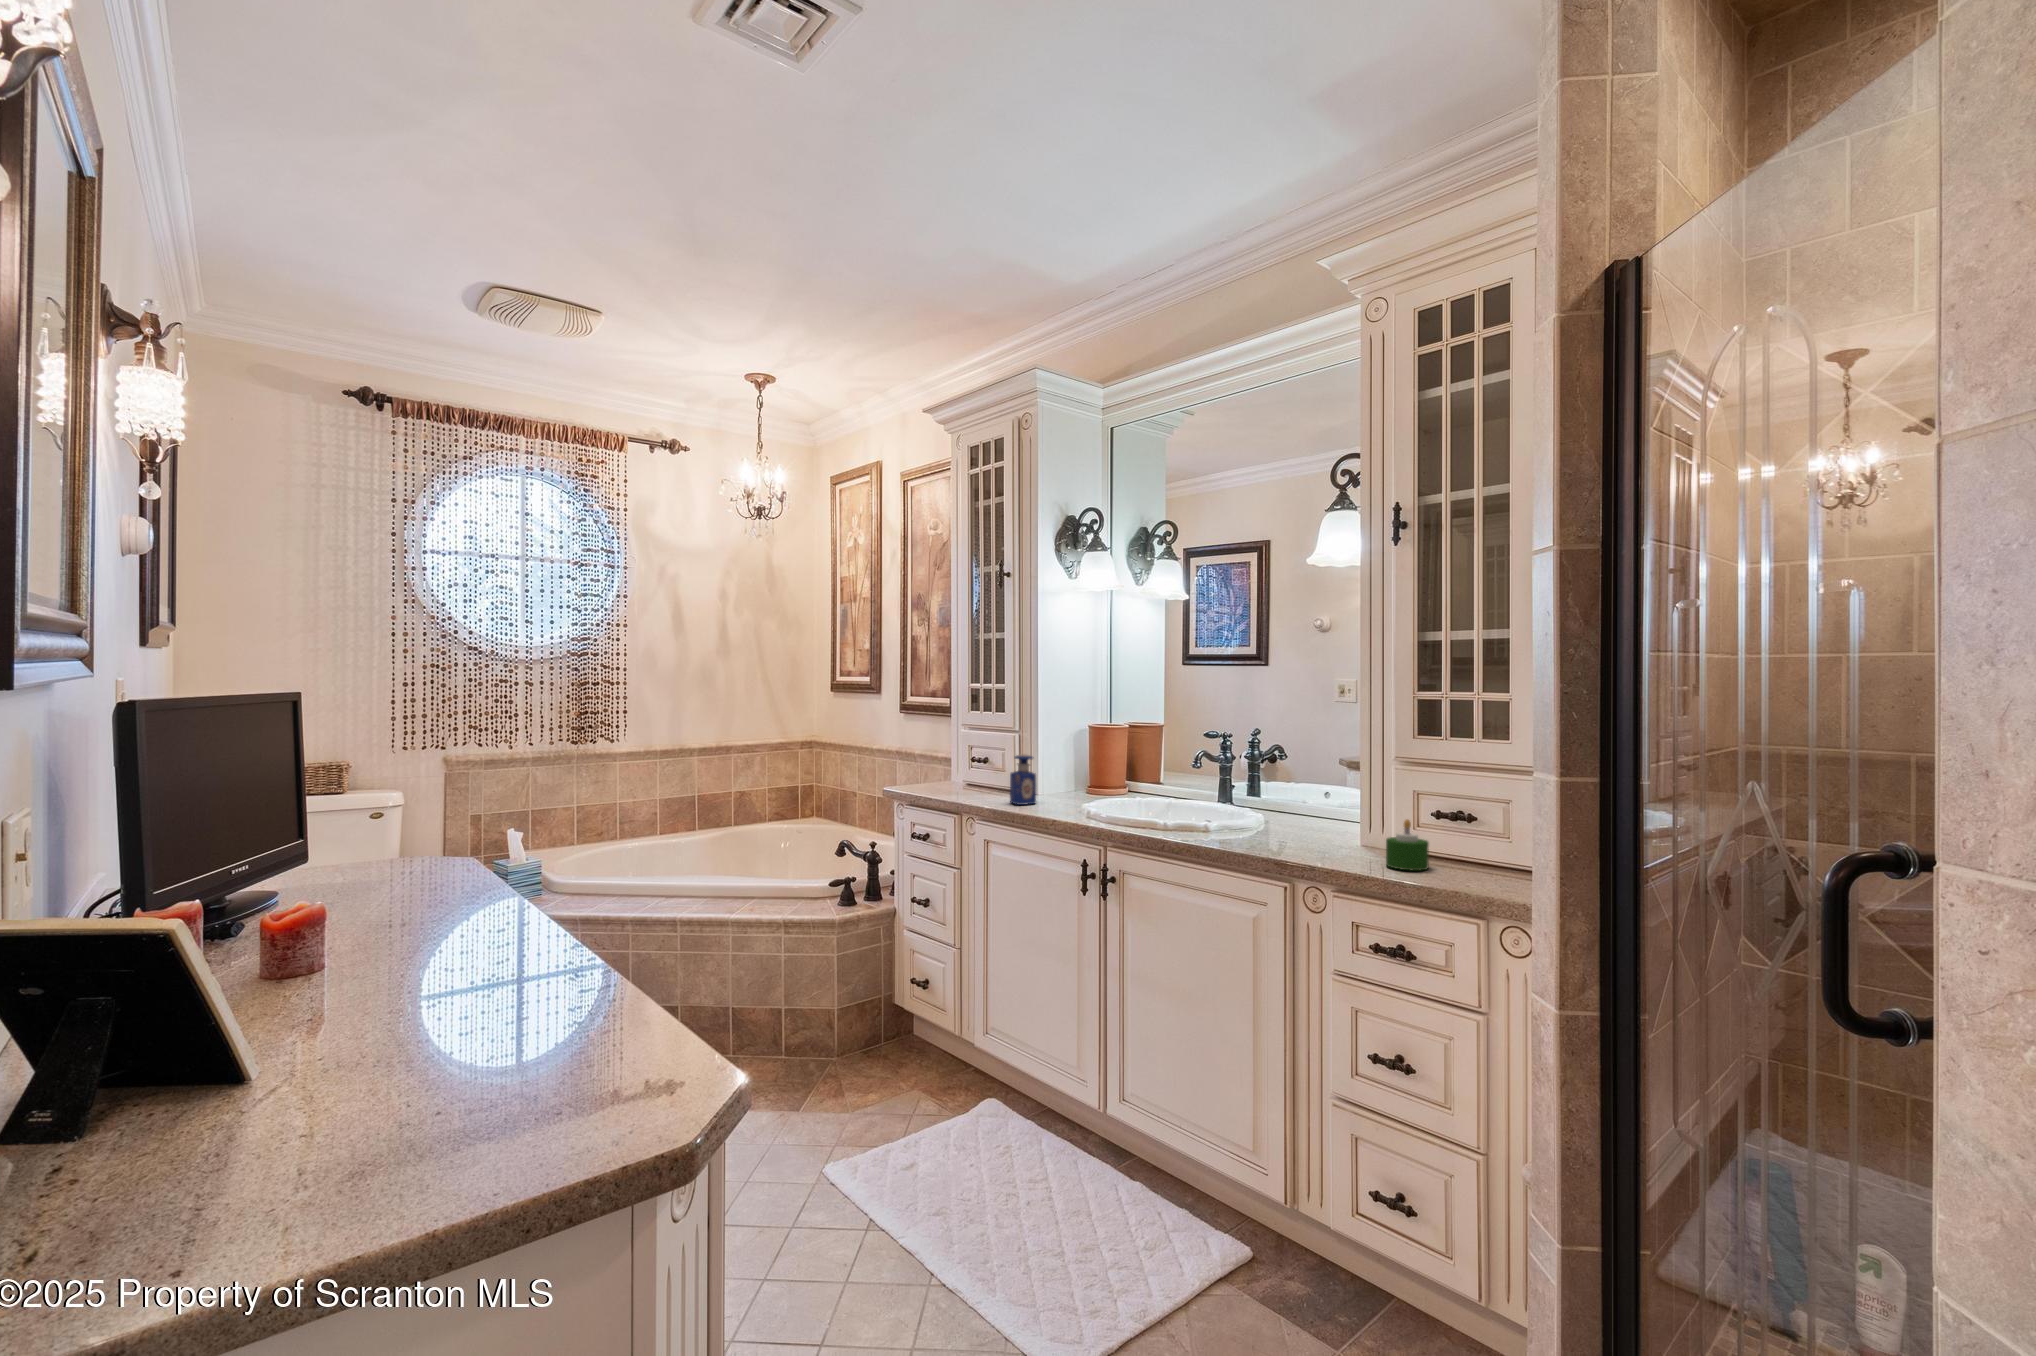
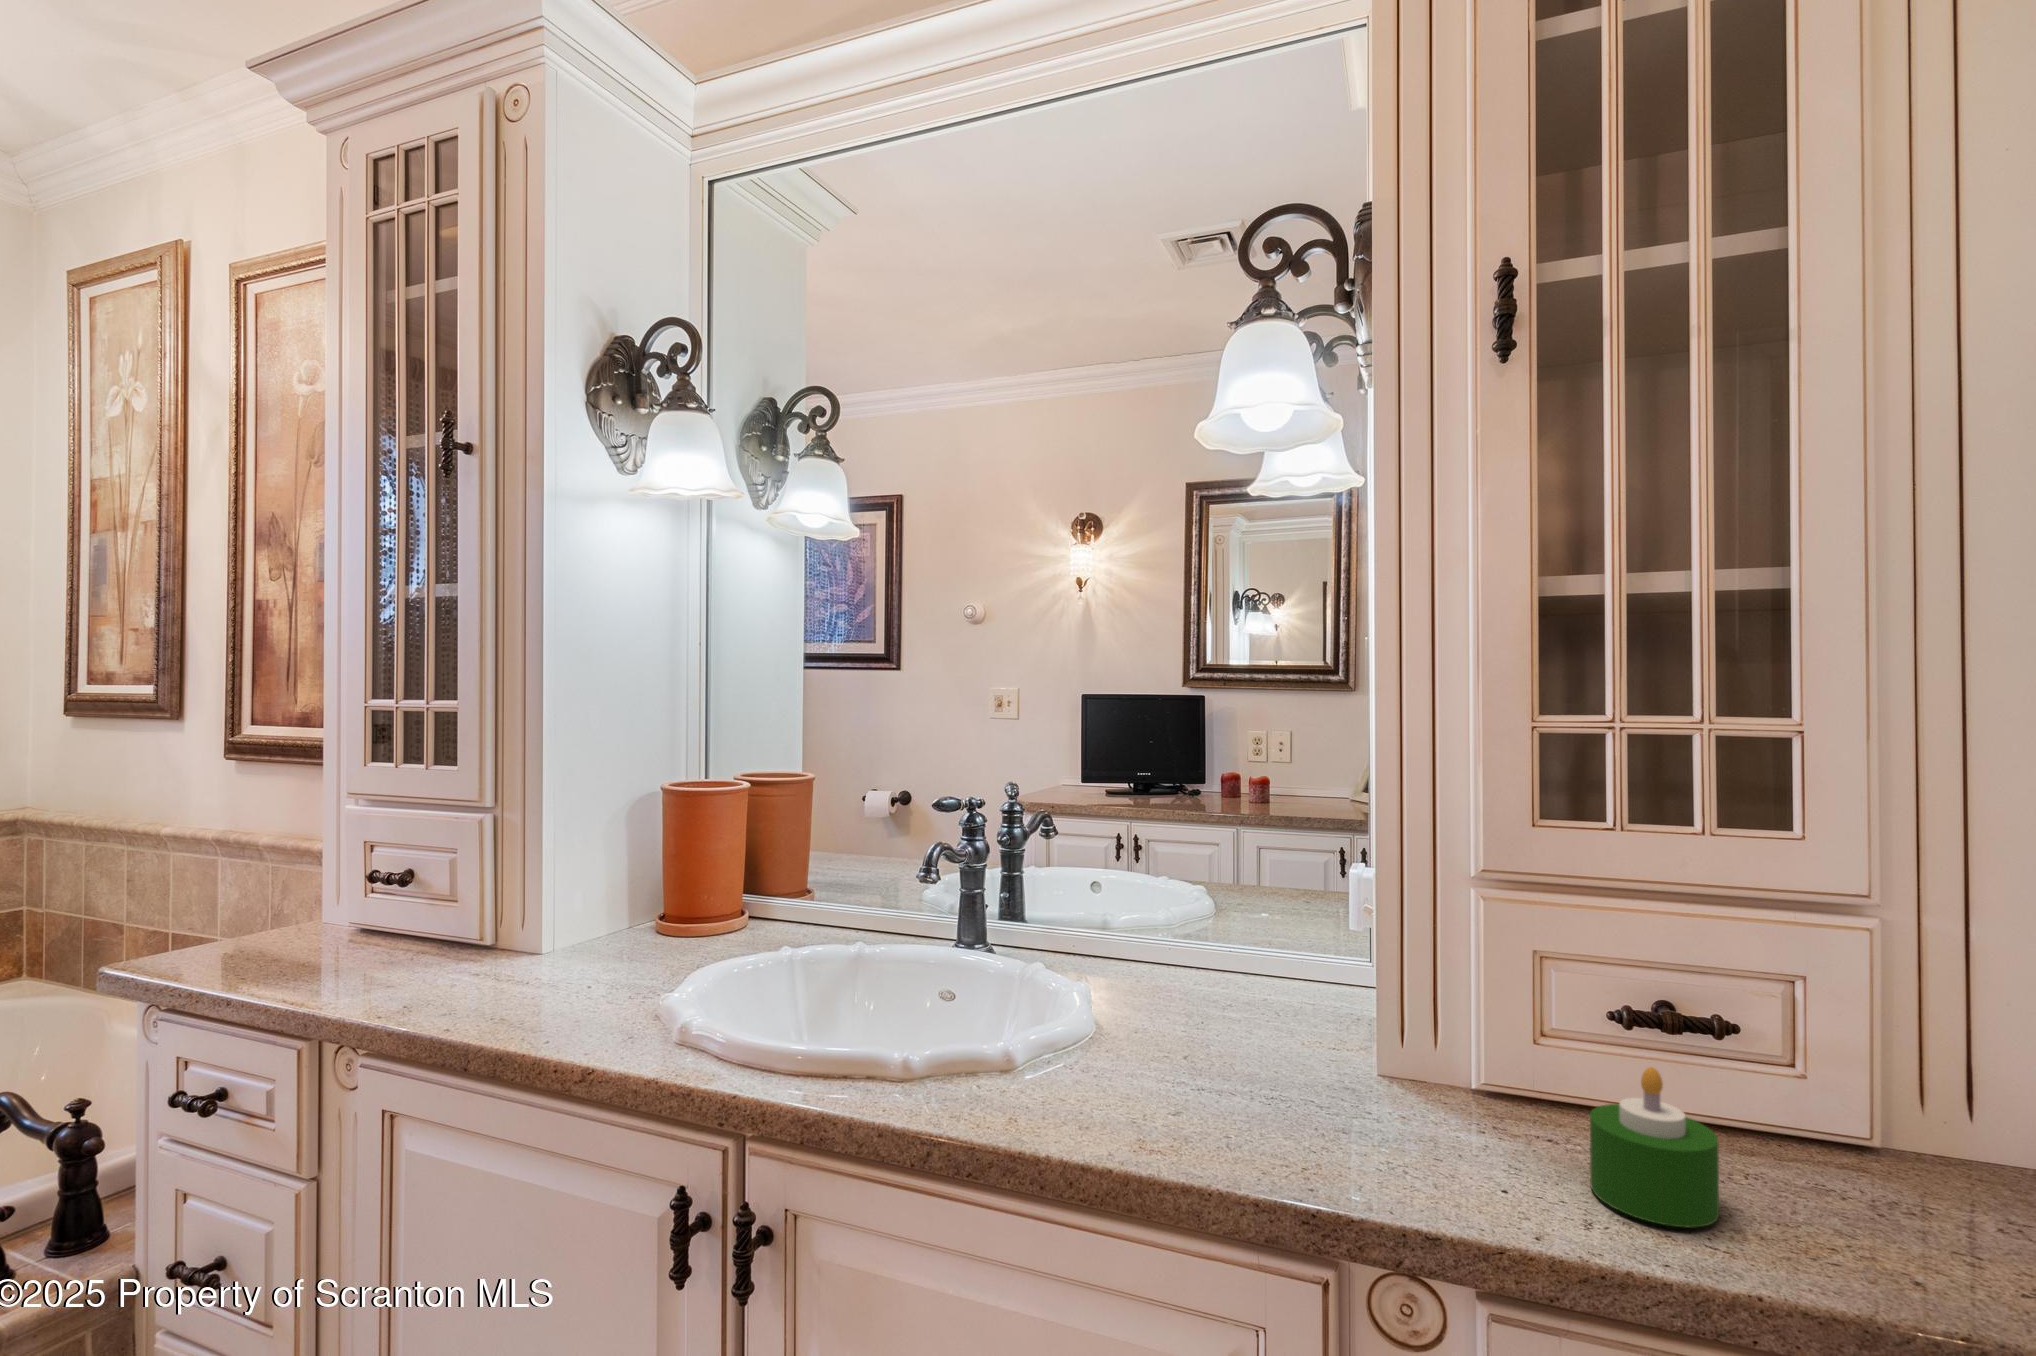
perfume bottle: present [1010,754,1036,805] -> none [460,877,535,1011]

